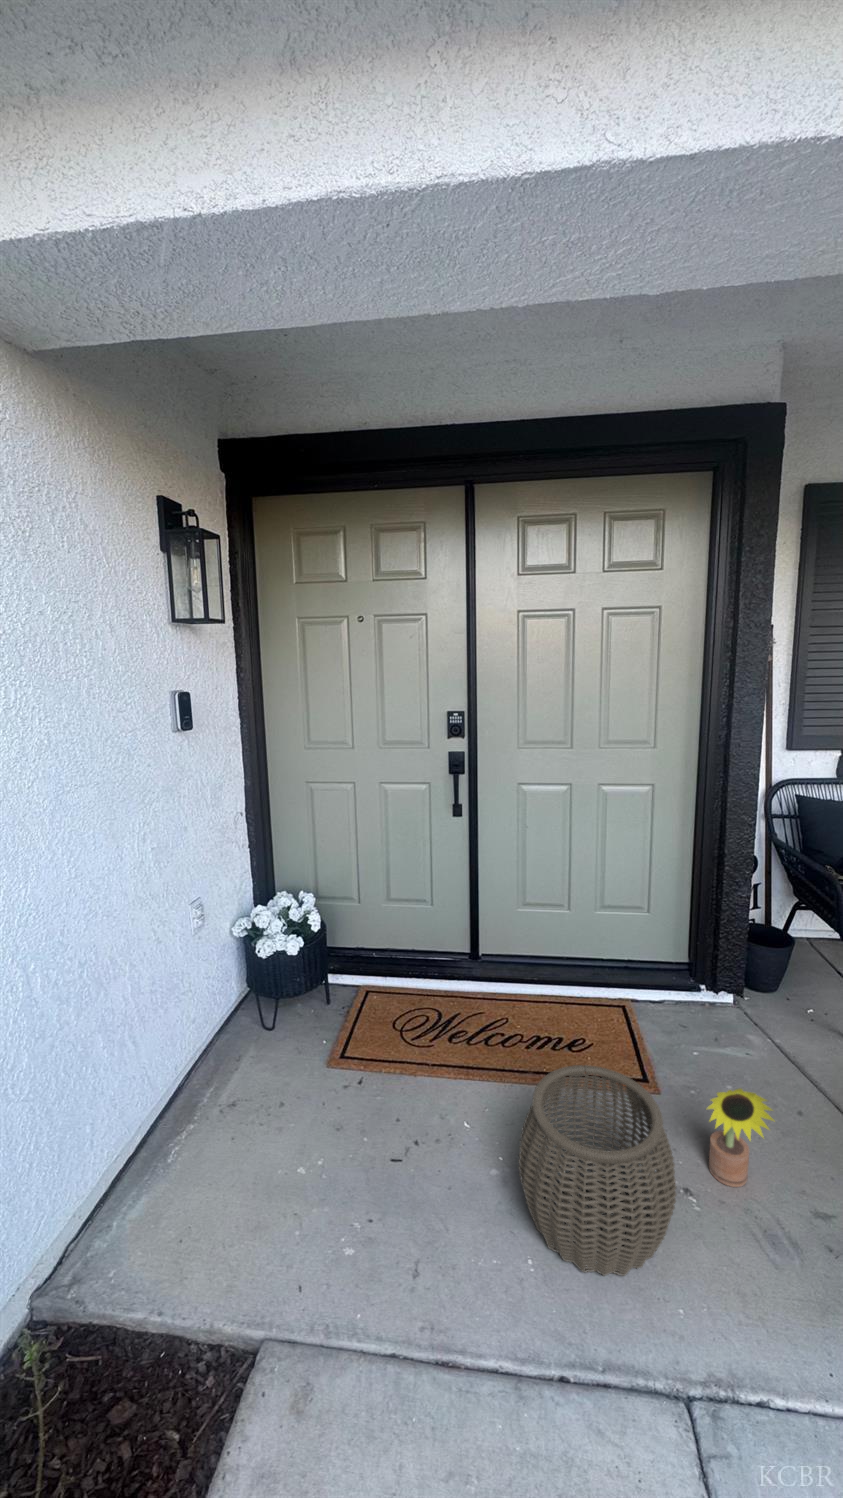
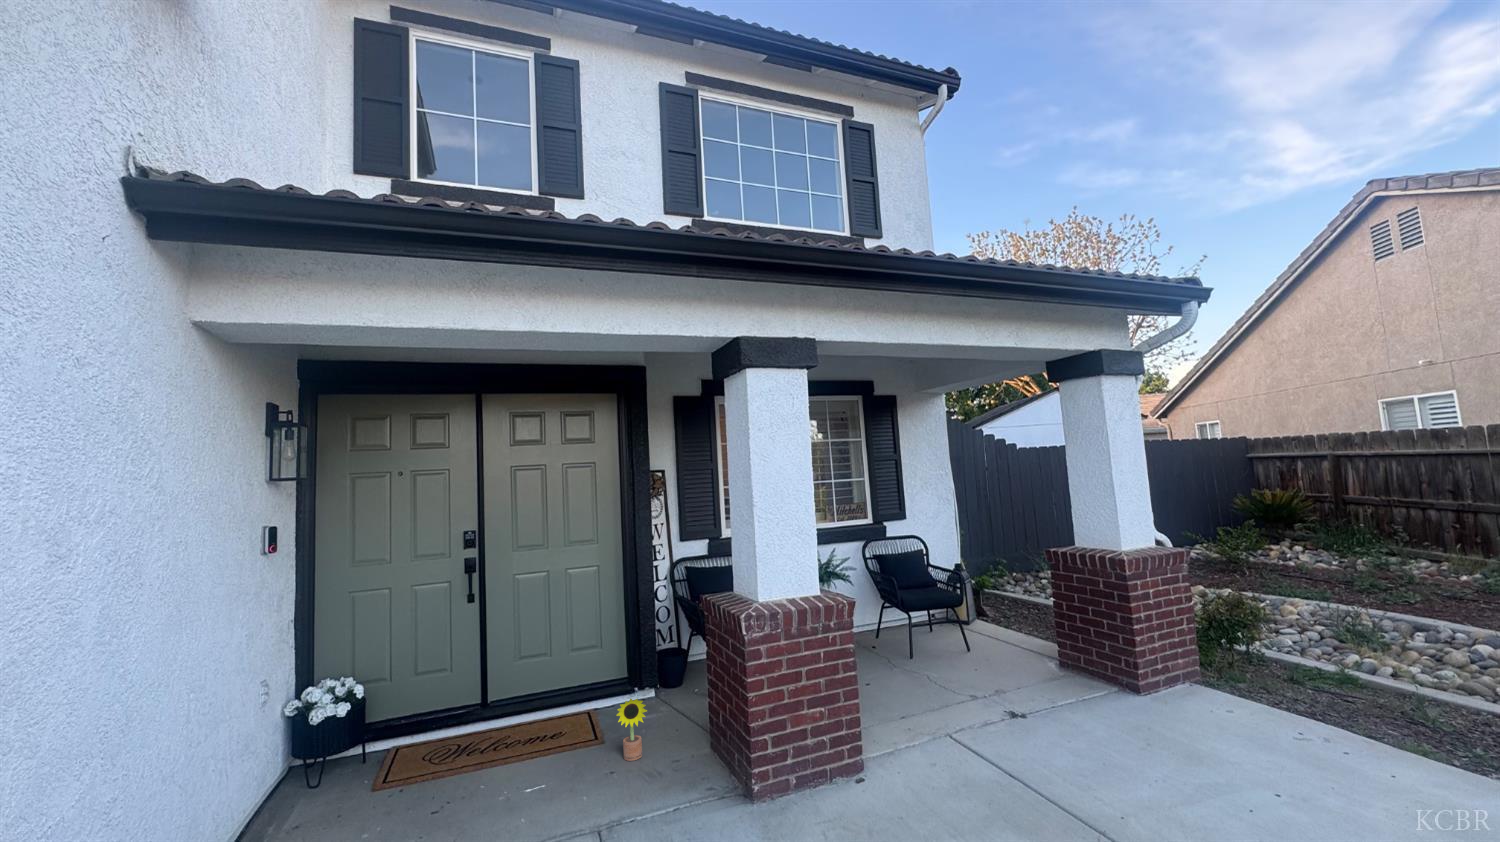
woven basket: present [519,1065,677,1276] -> none [515,708,599,808]

